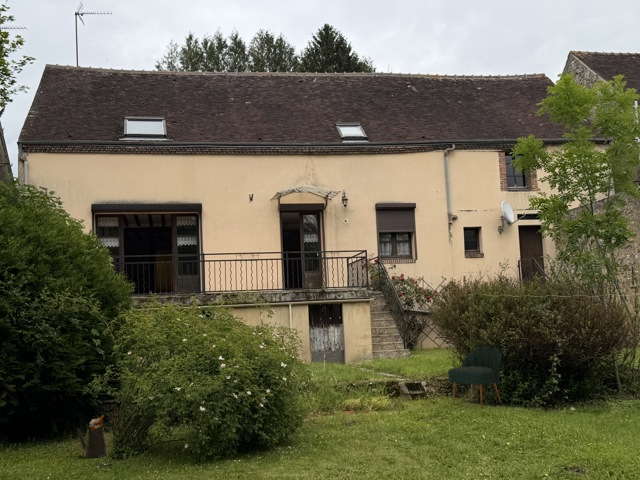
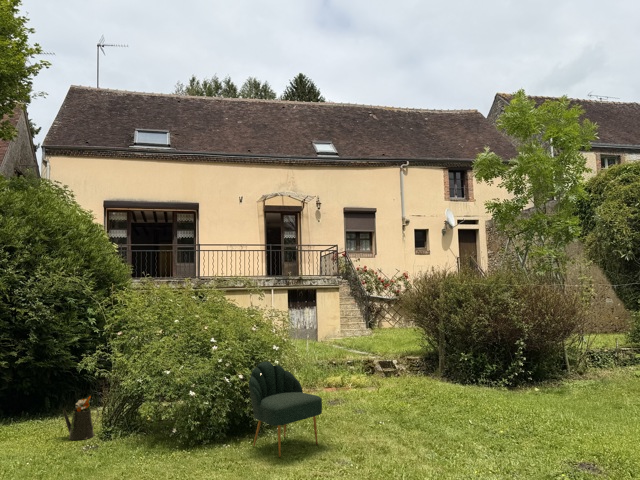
chair: present [448,346,502,408] -> present [249,362,322,458]

